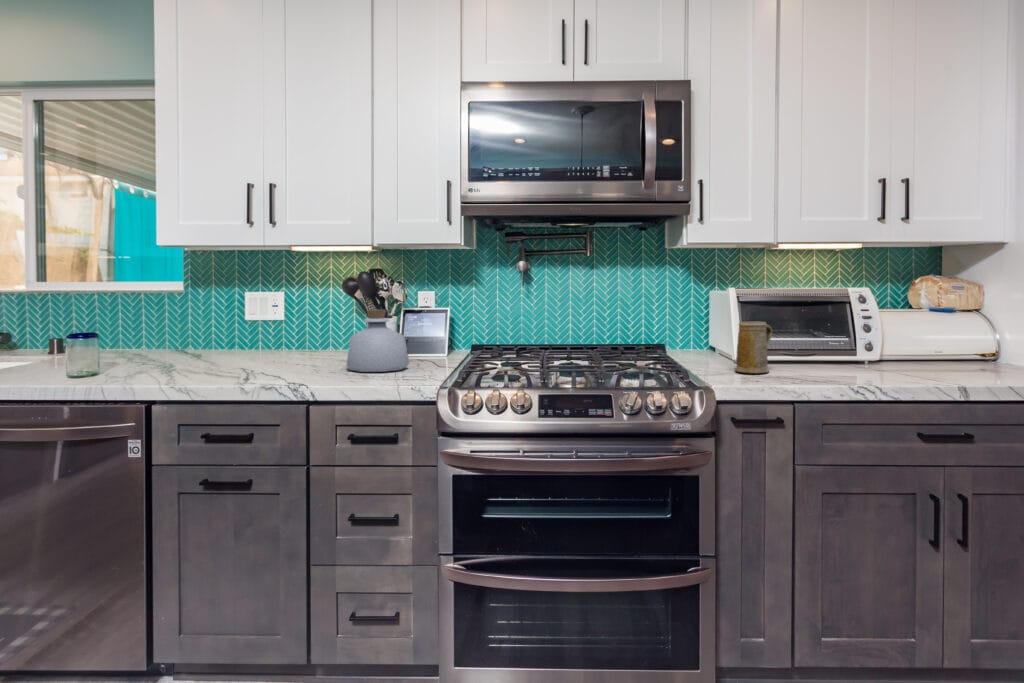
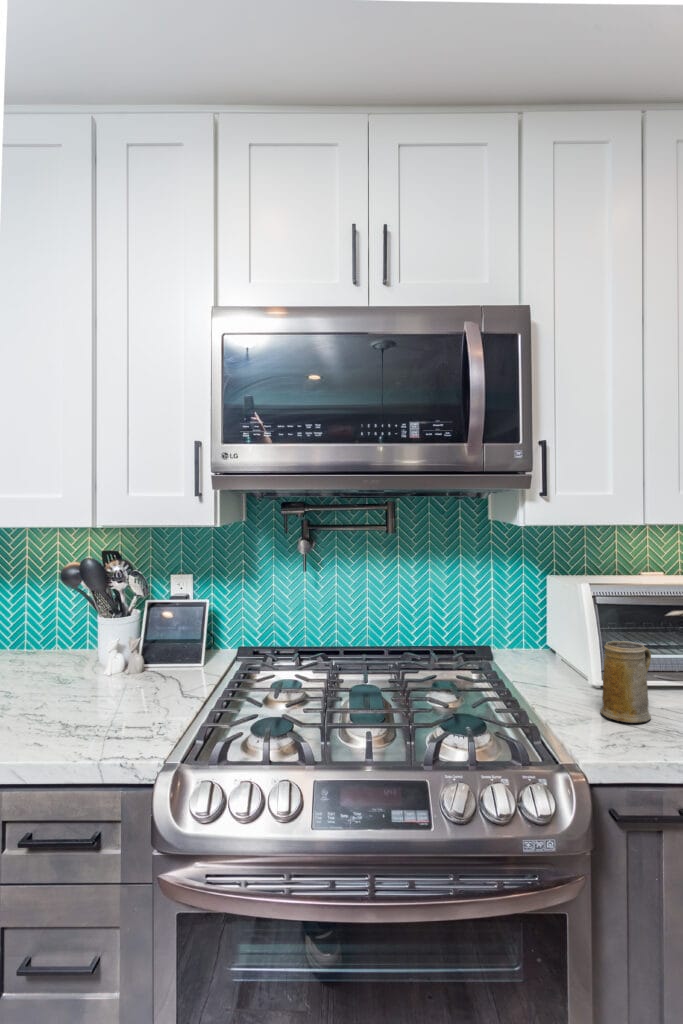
bottle: present [347,310,409,372] -> none [42,619,139,718]

